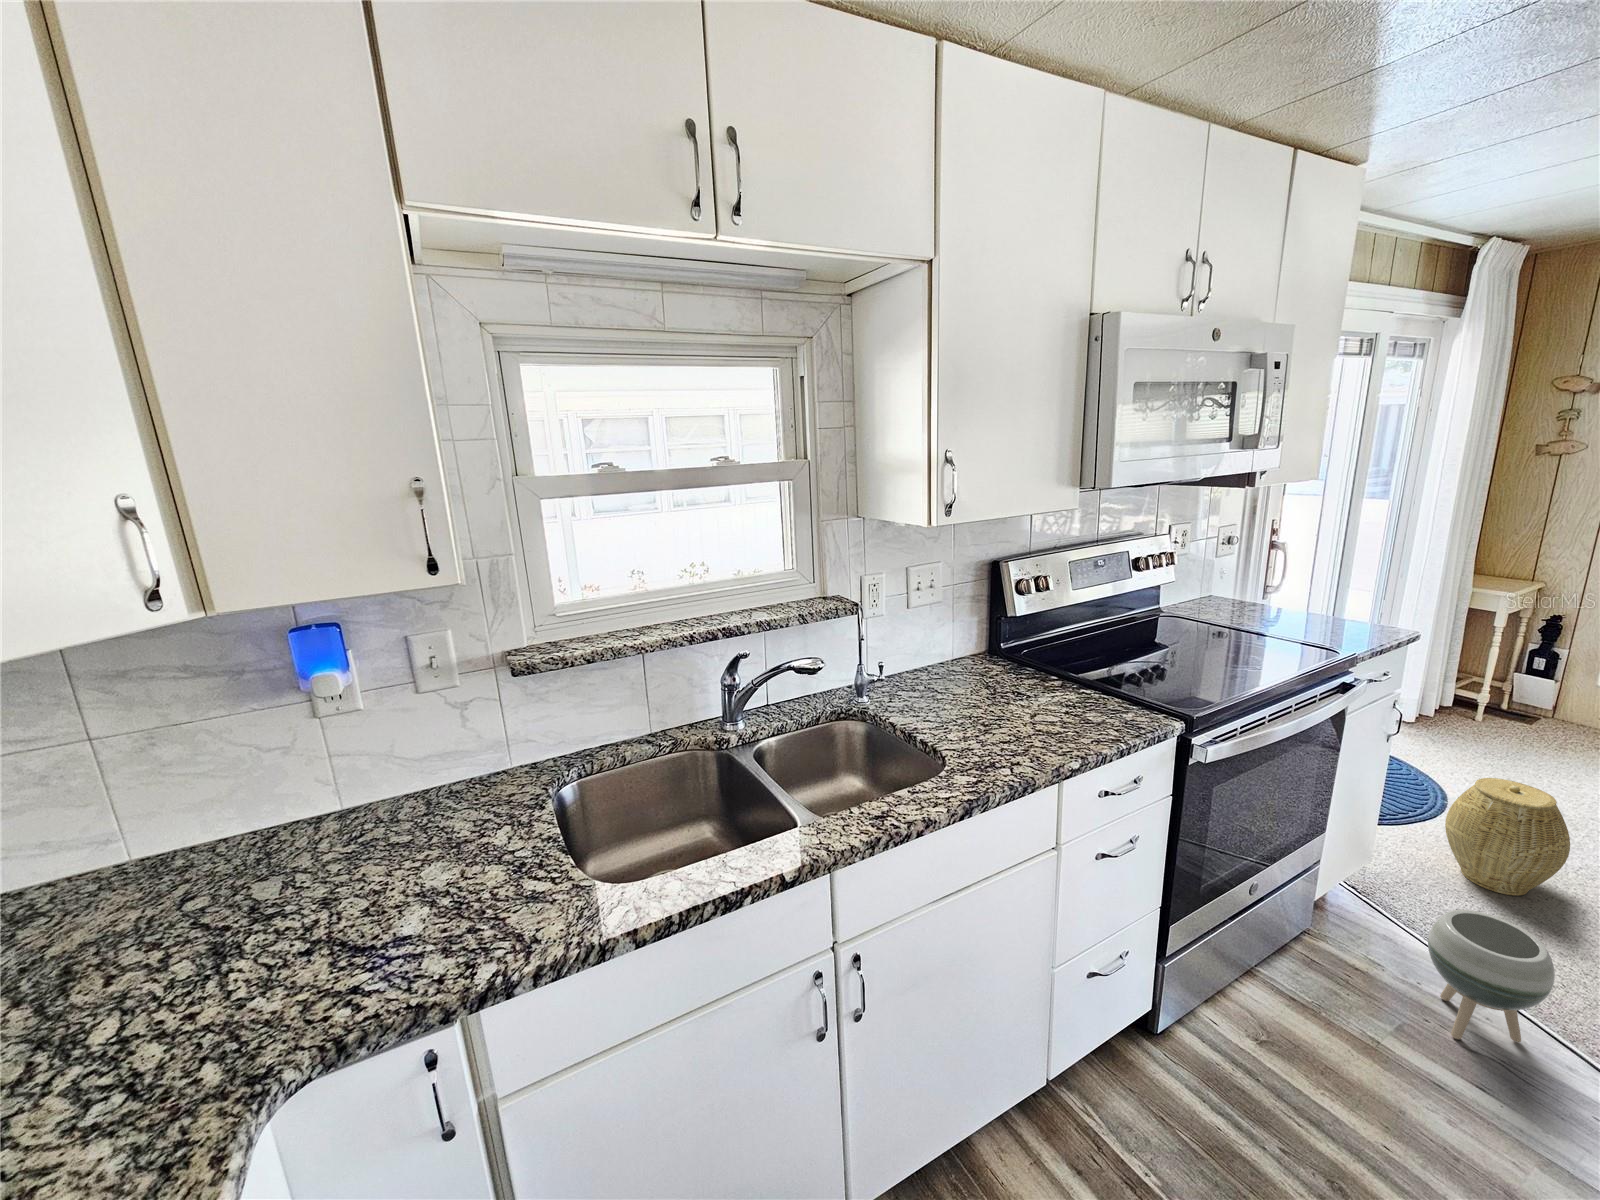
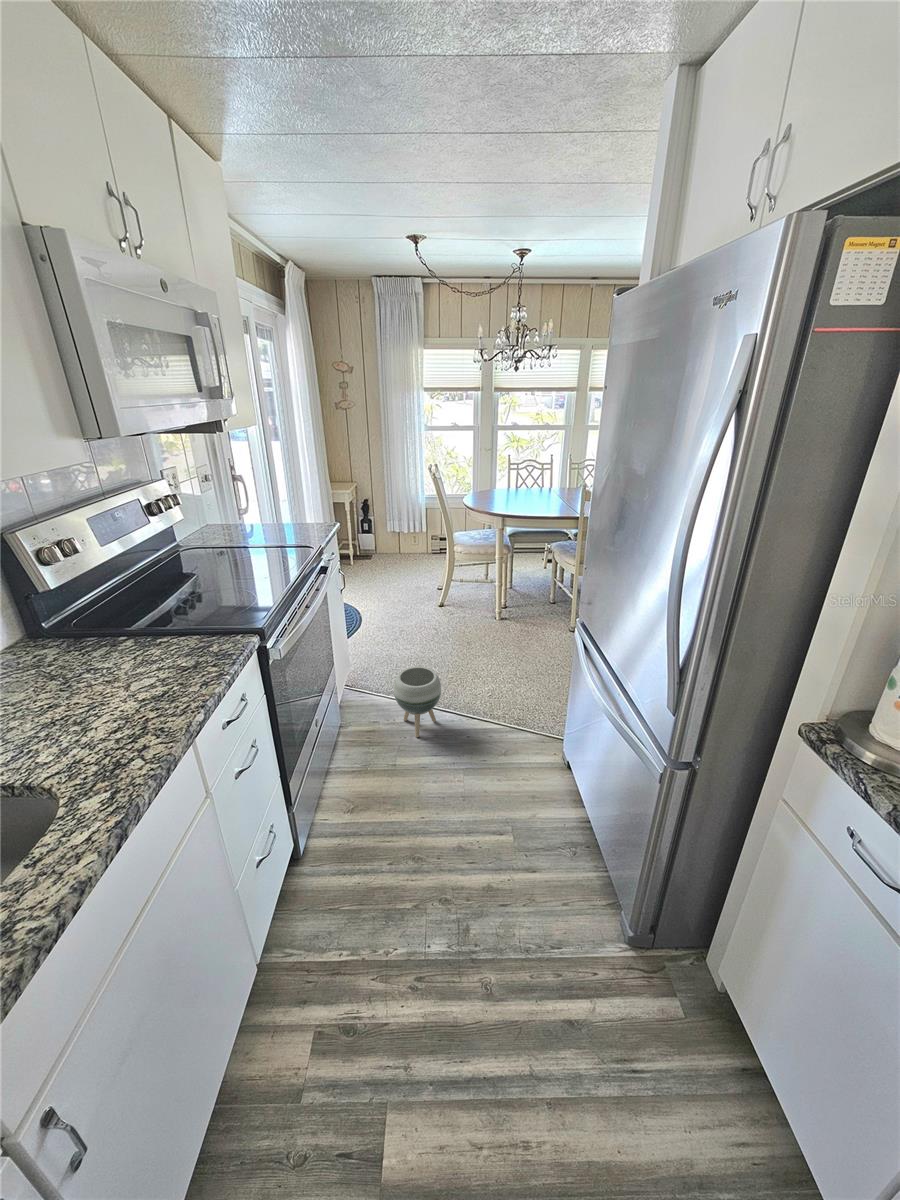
woven basket: present [1445,778,1570,896] -> none [368,592,415,653]

